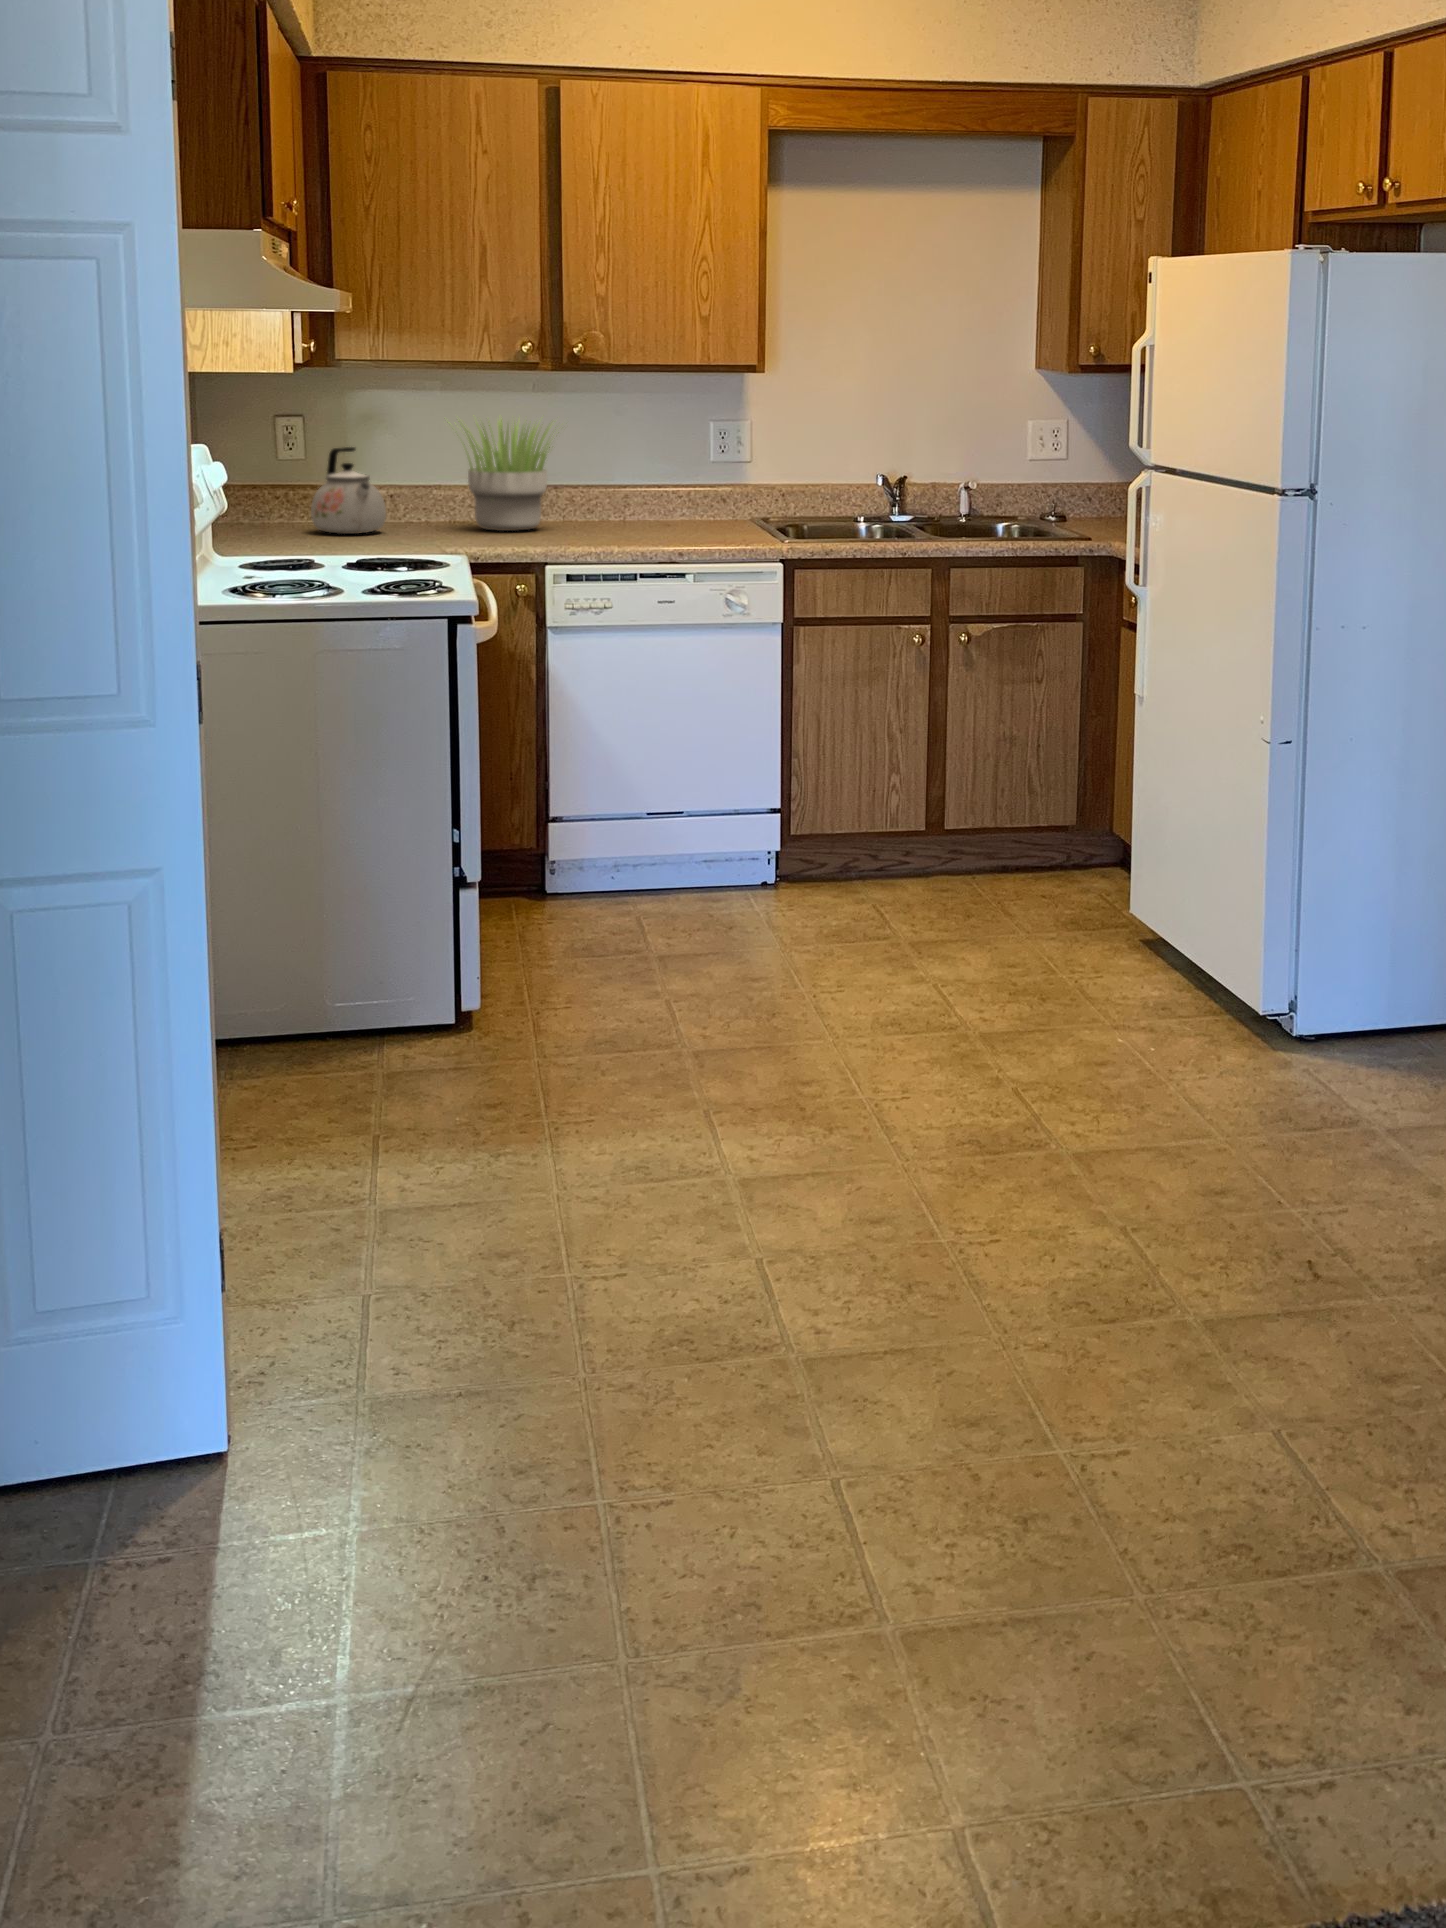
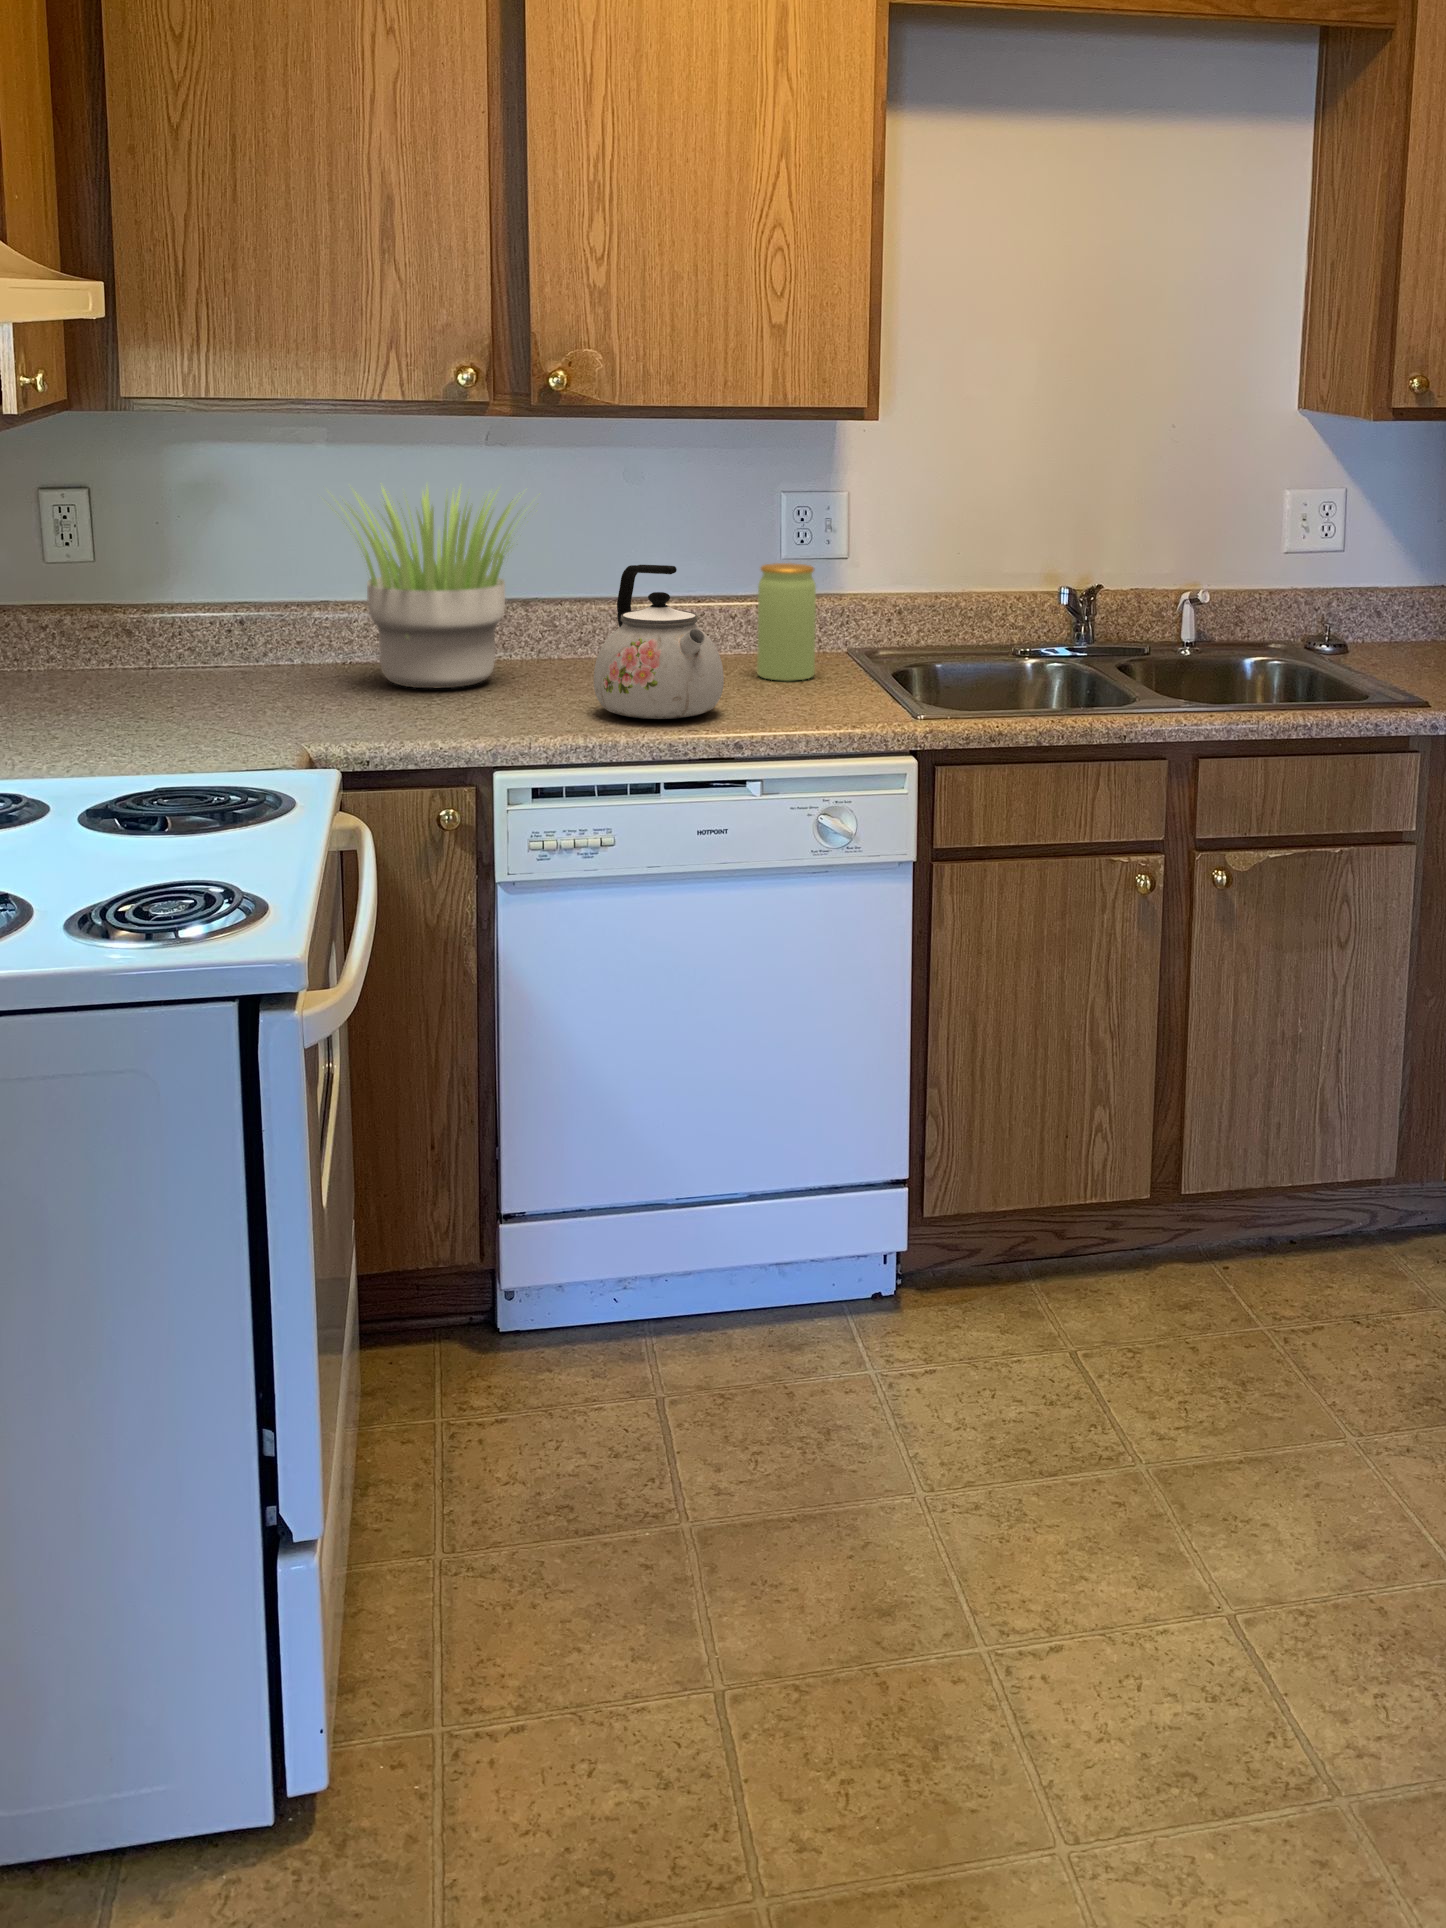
kettle: present [311,447,386,534] -> present [594,565,724,719]
jar: none [695,462,730,530] -> present [757,563,816,681]

